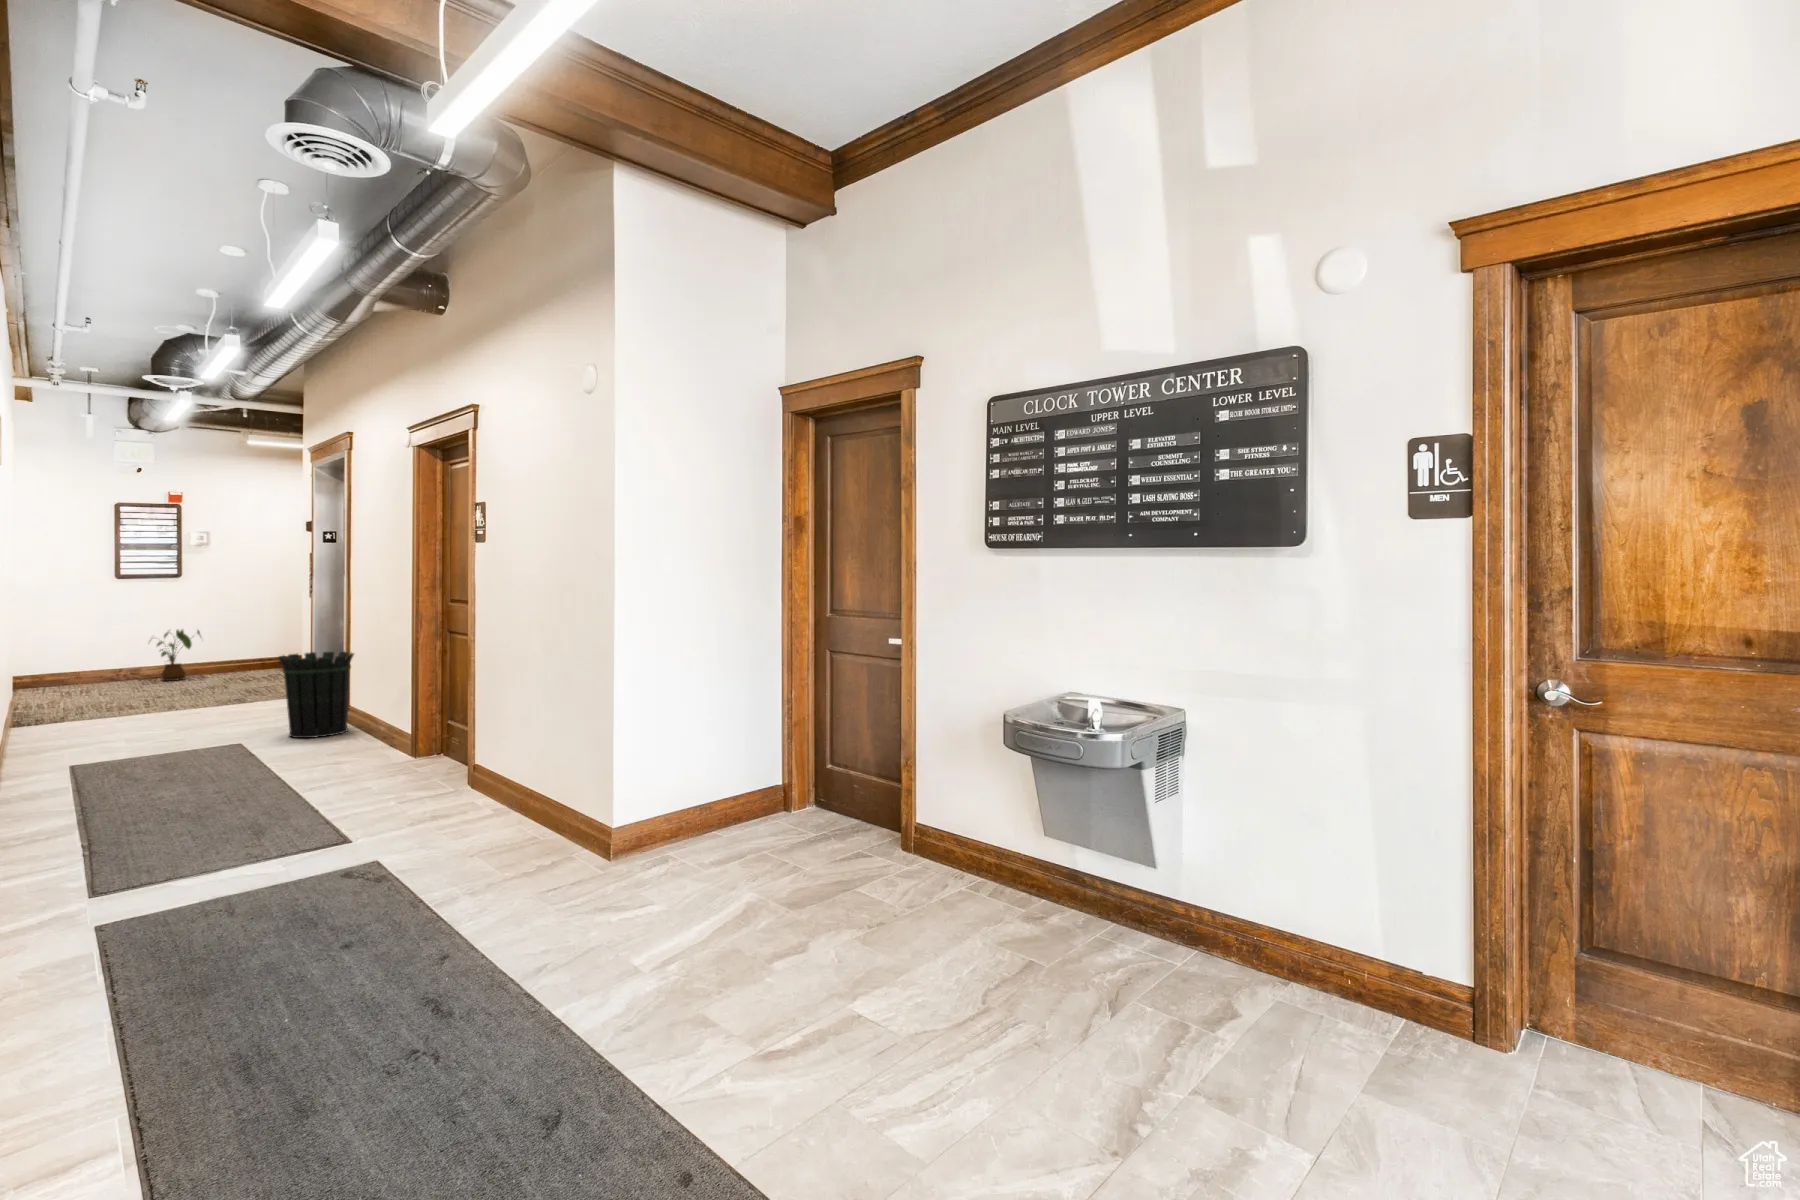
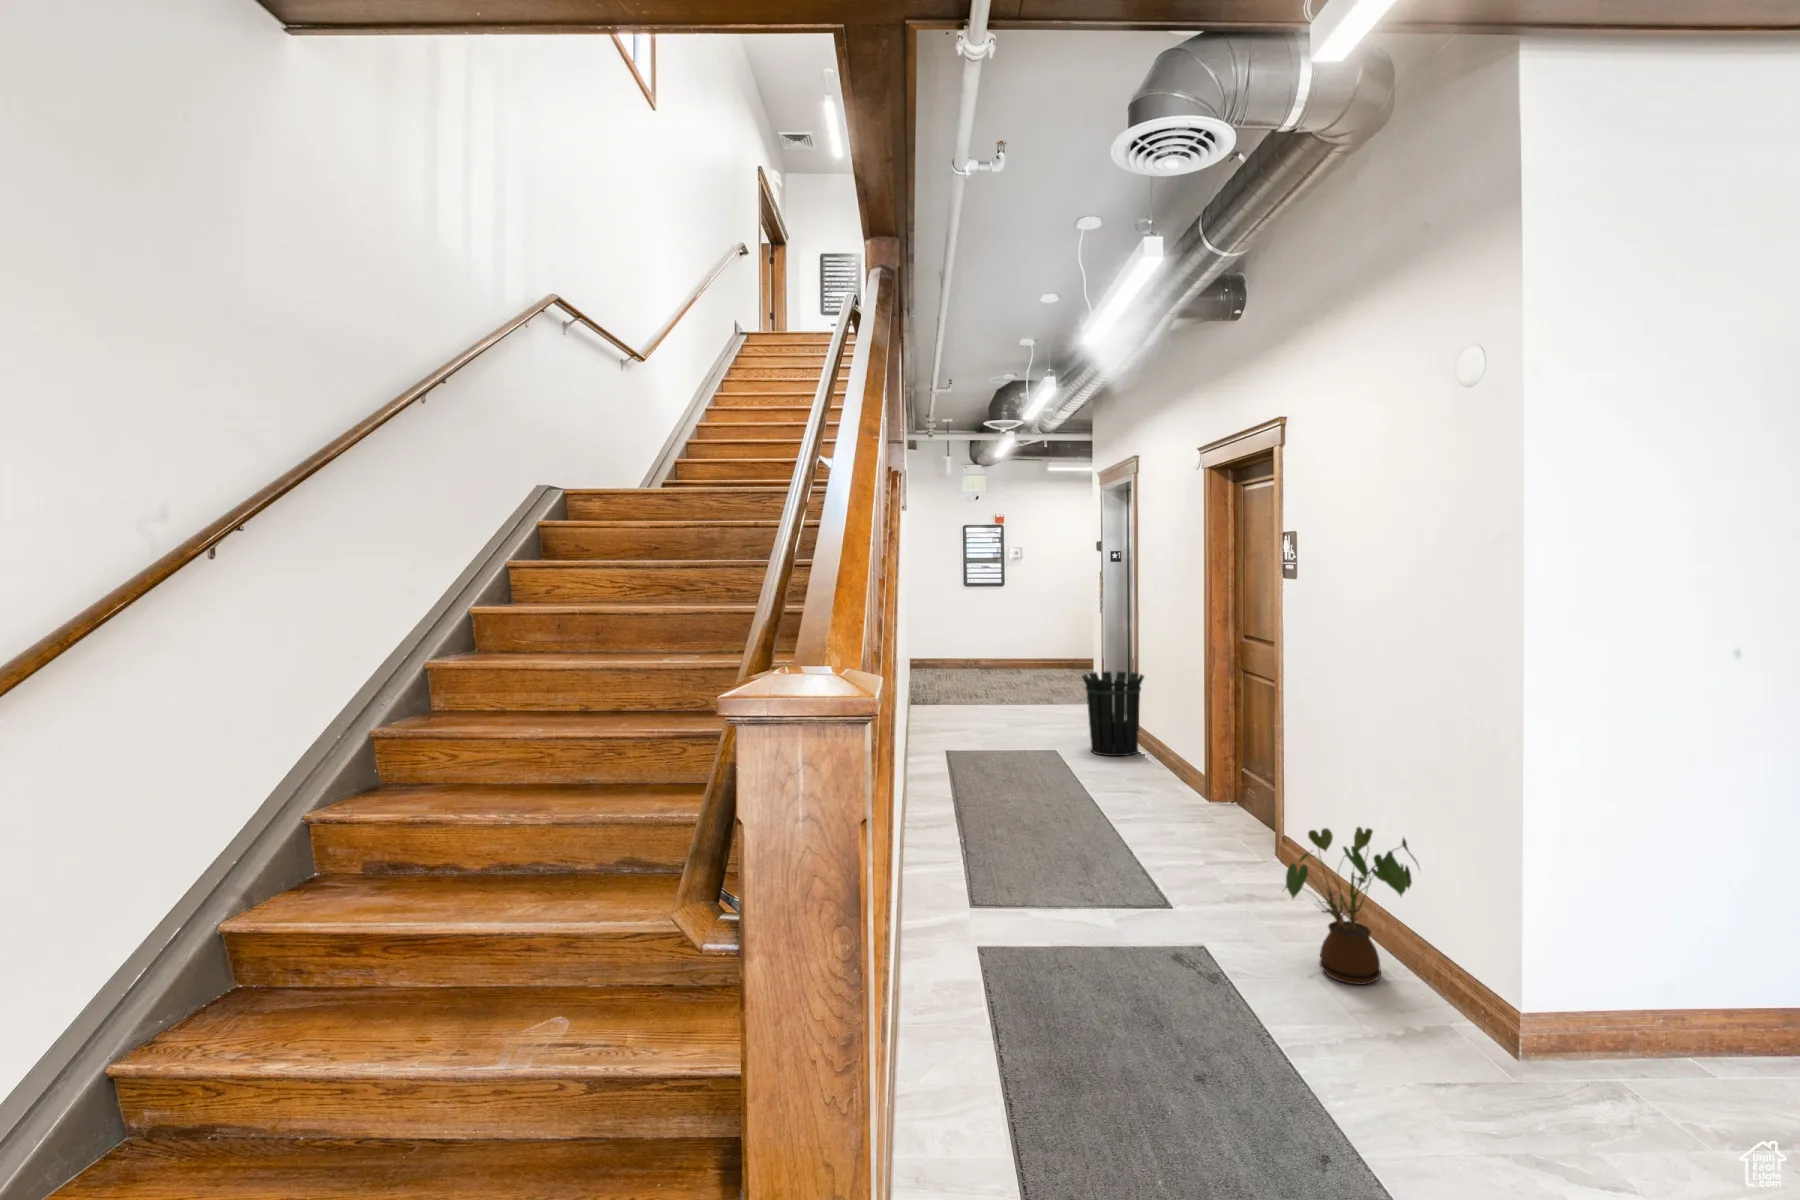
house plant: present [157,630,200,681] -> present [1285,827,1419,985]

